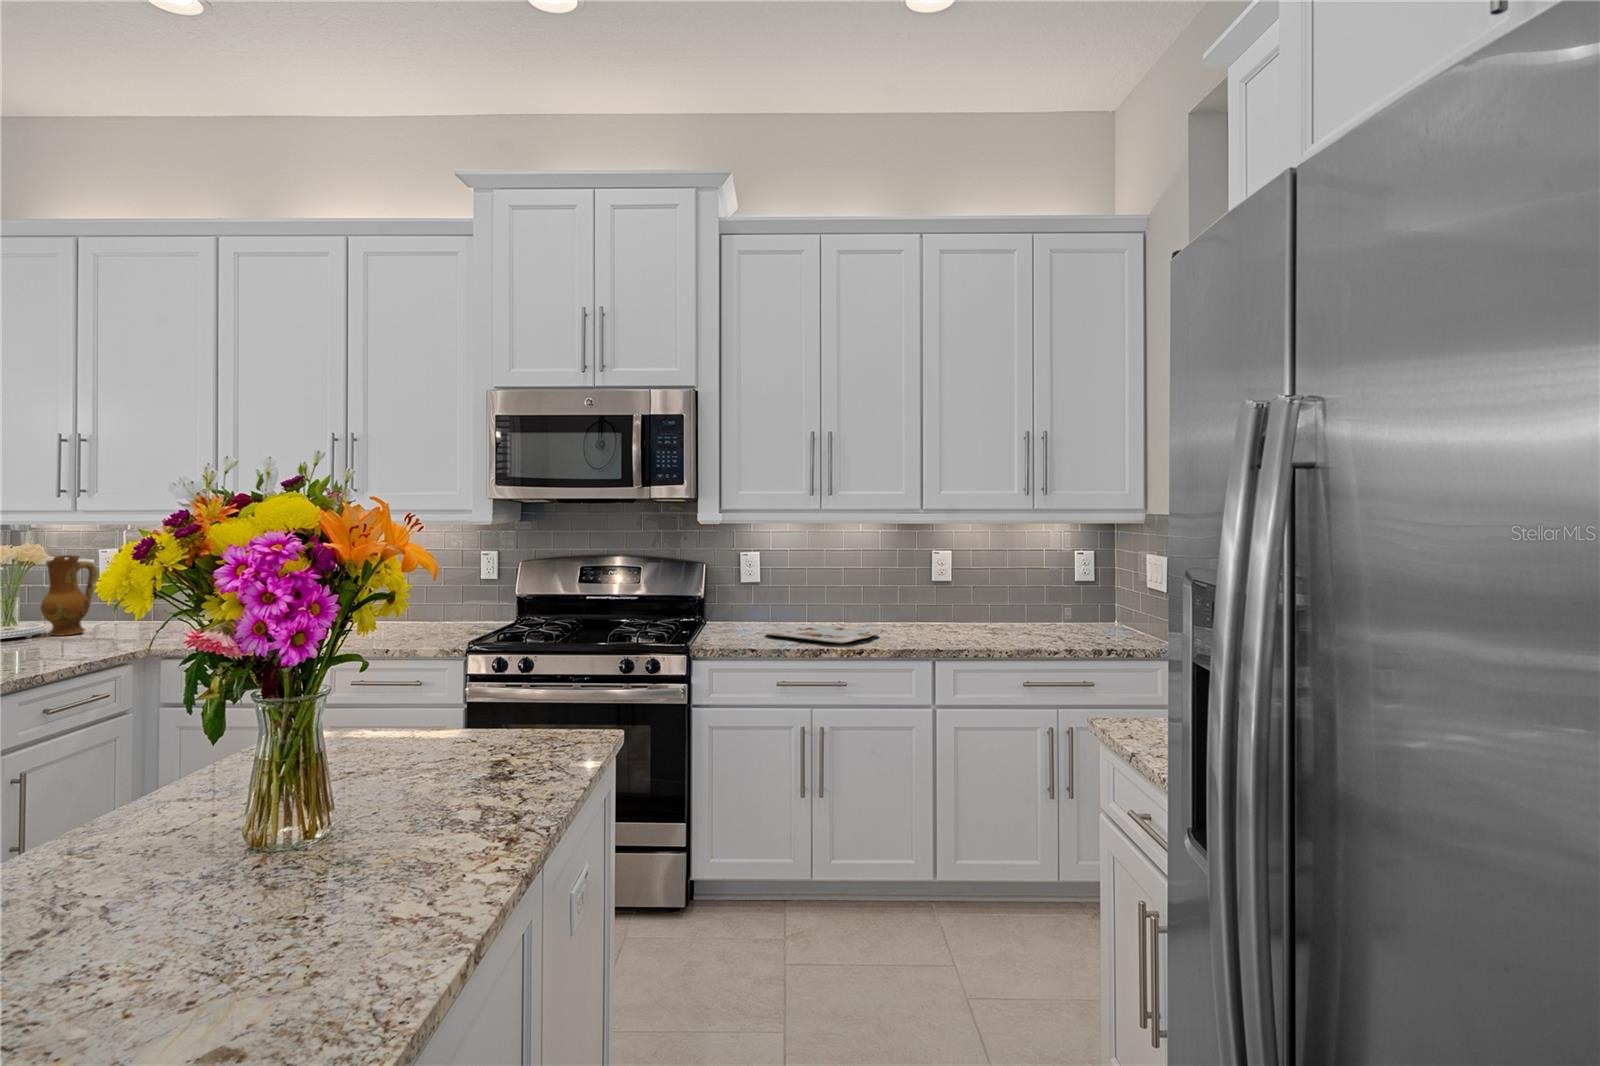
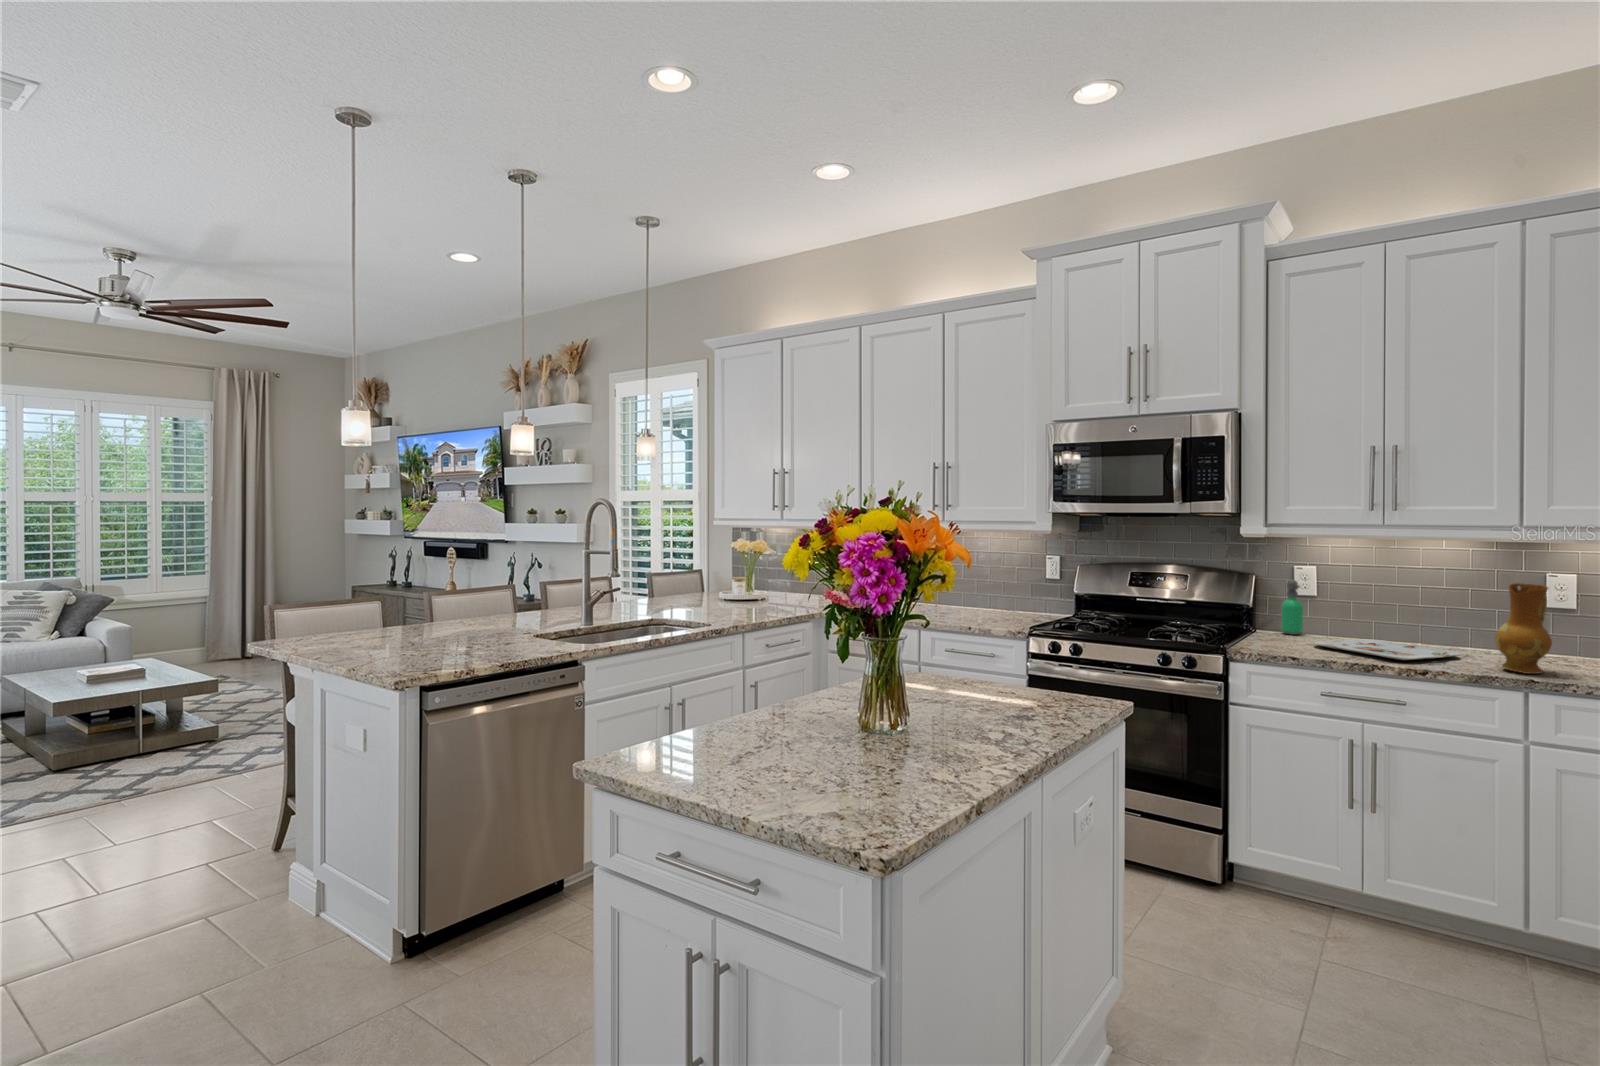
ceramic jug: present [41,555,97,636] -> present [1495,583,1552,674]
soap dispenser: none [731,569,750,625] -> present [1281,580,1303,635]

